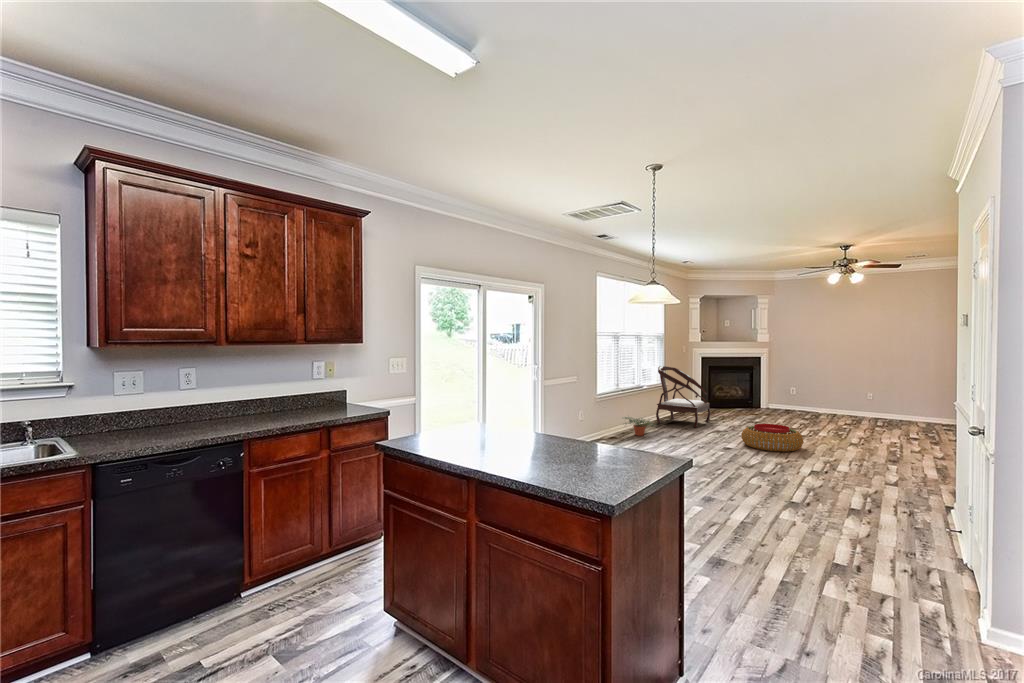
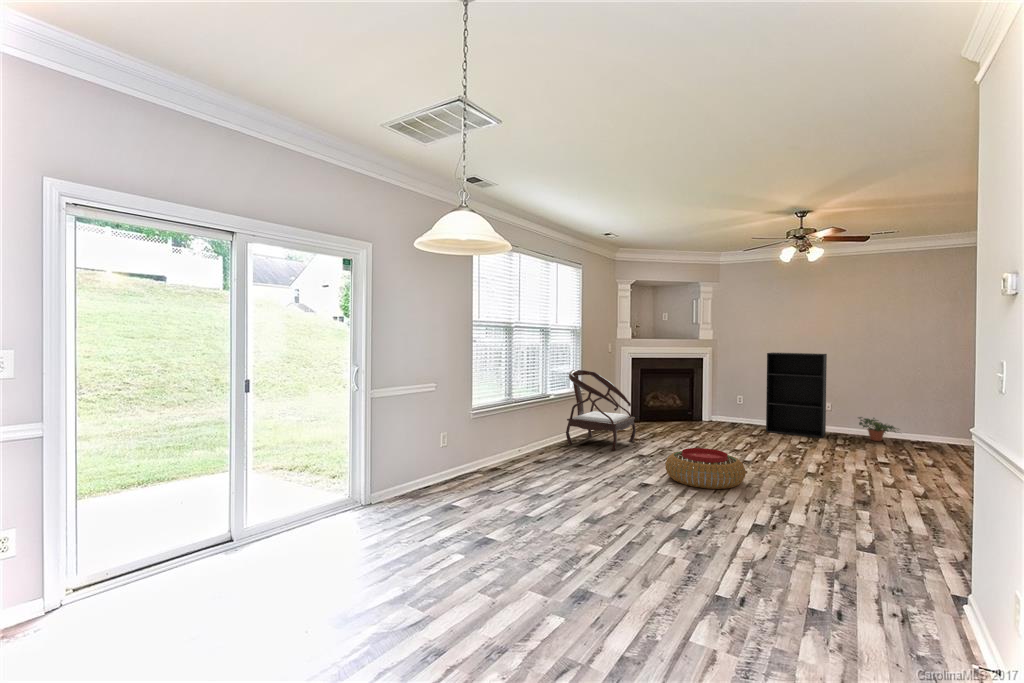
bookshelf: none [817,352,868,421] -> present [766,352,827,438]
potted plant: present [625,417,653,436] -> present [859,417,896,441]

